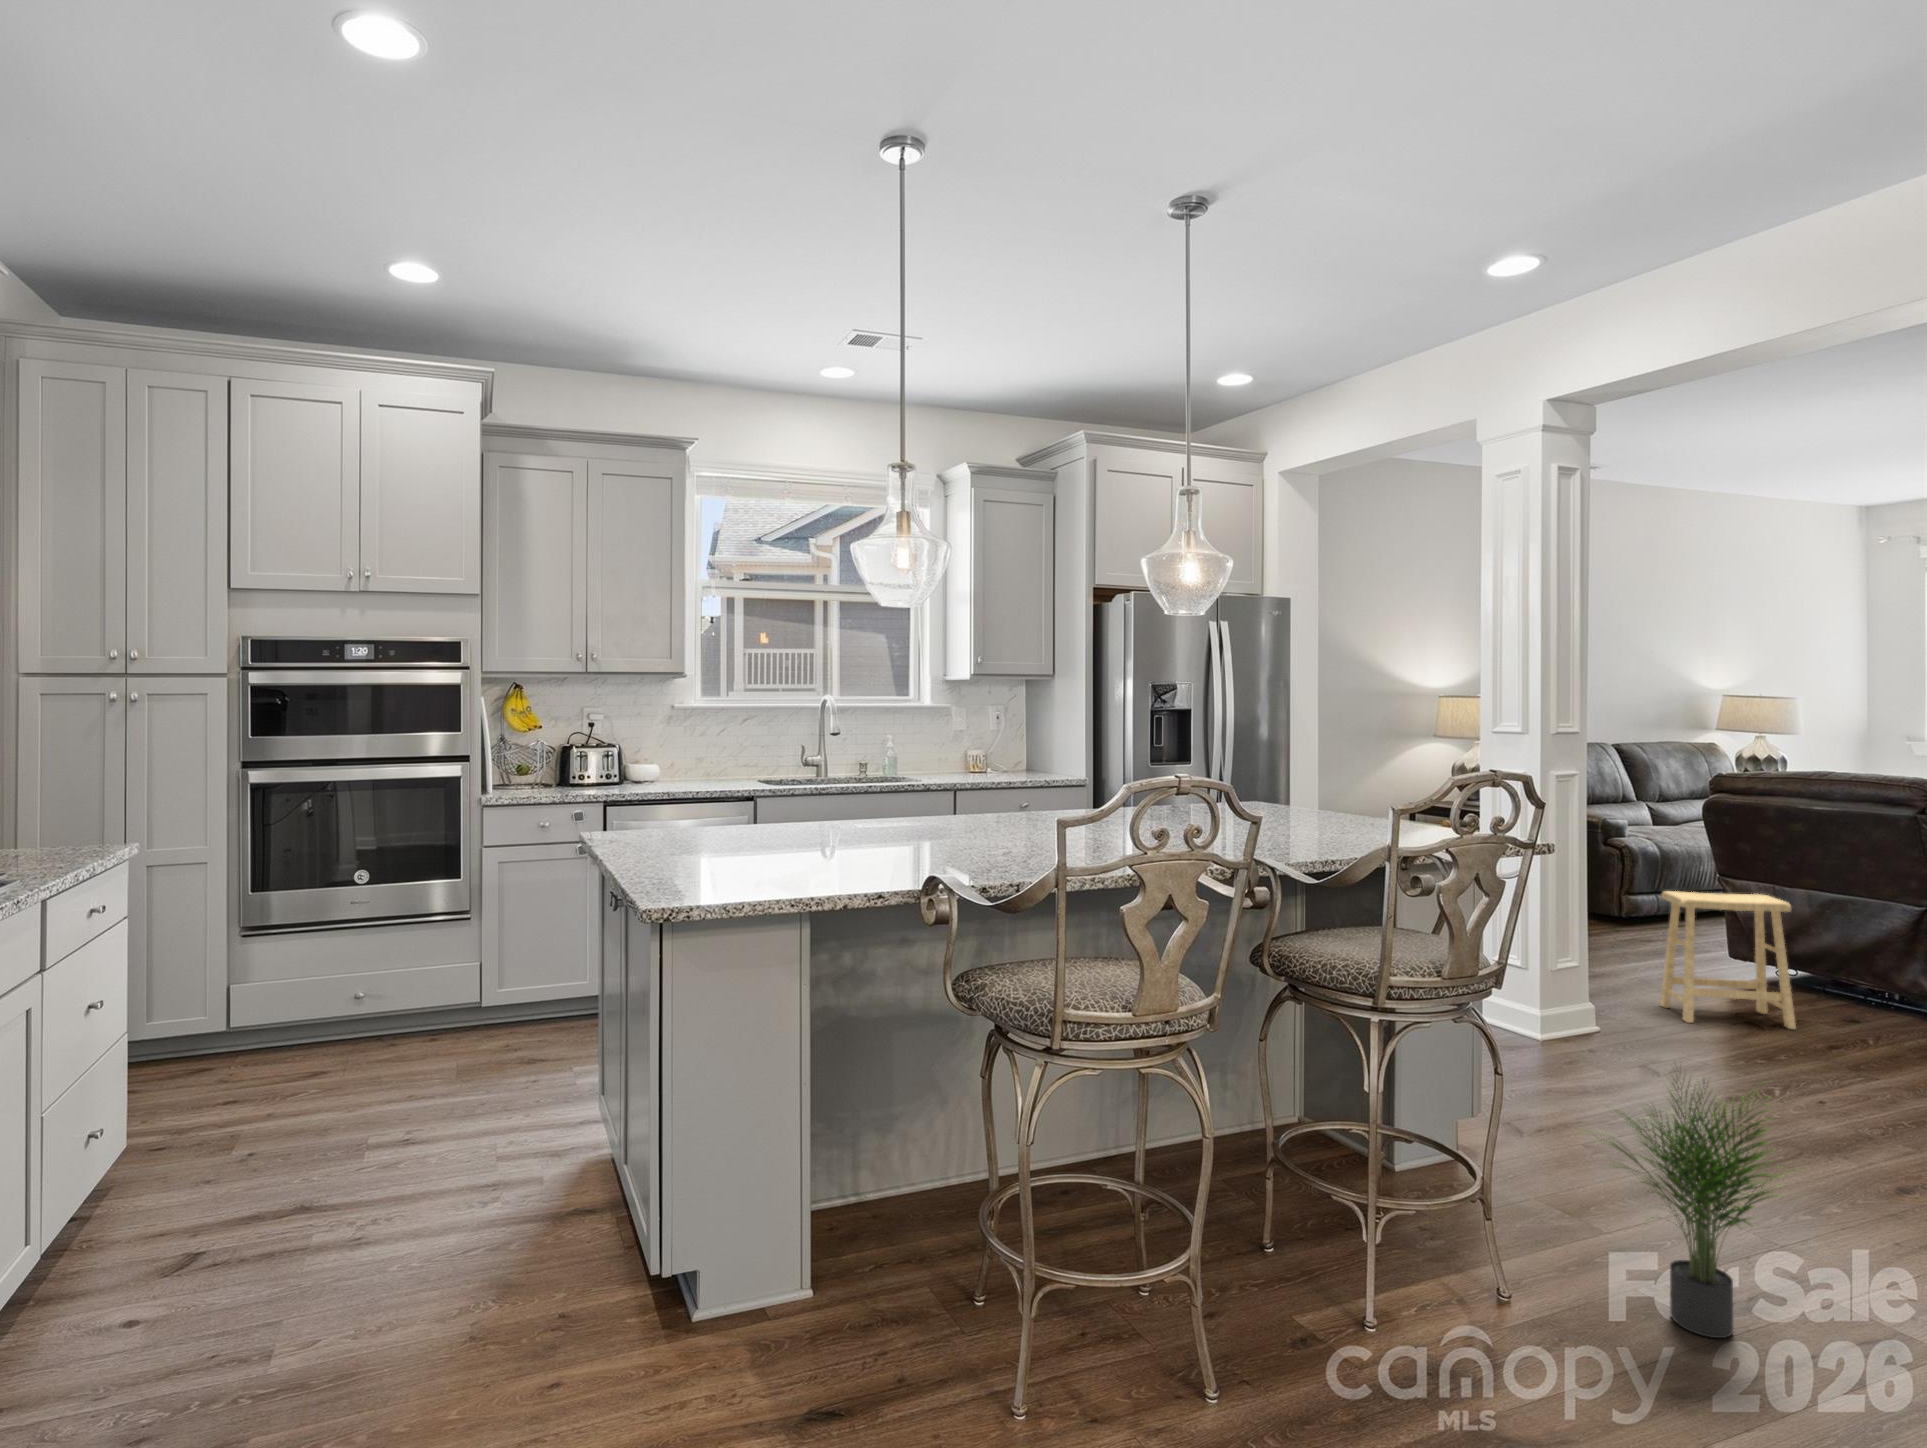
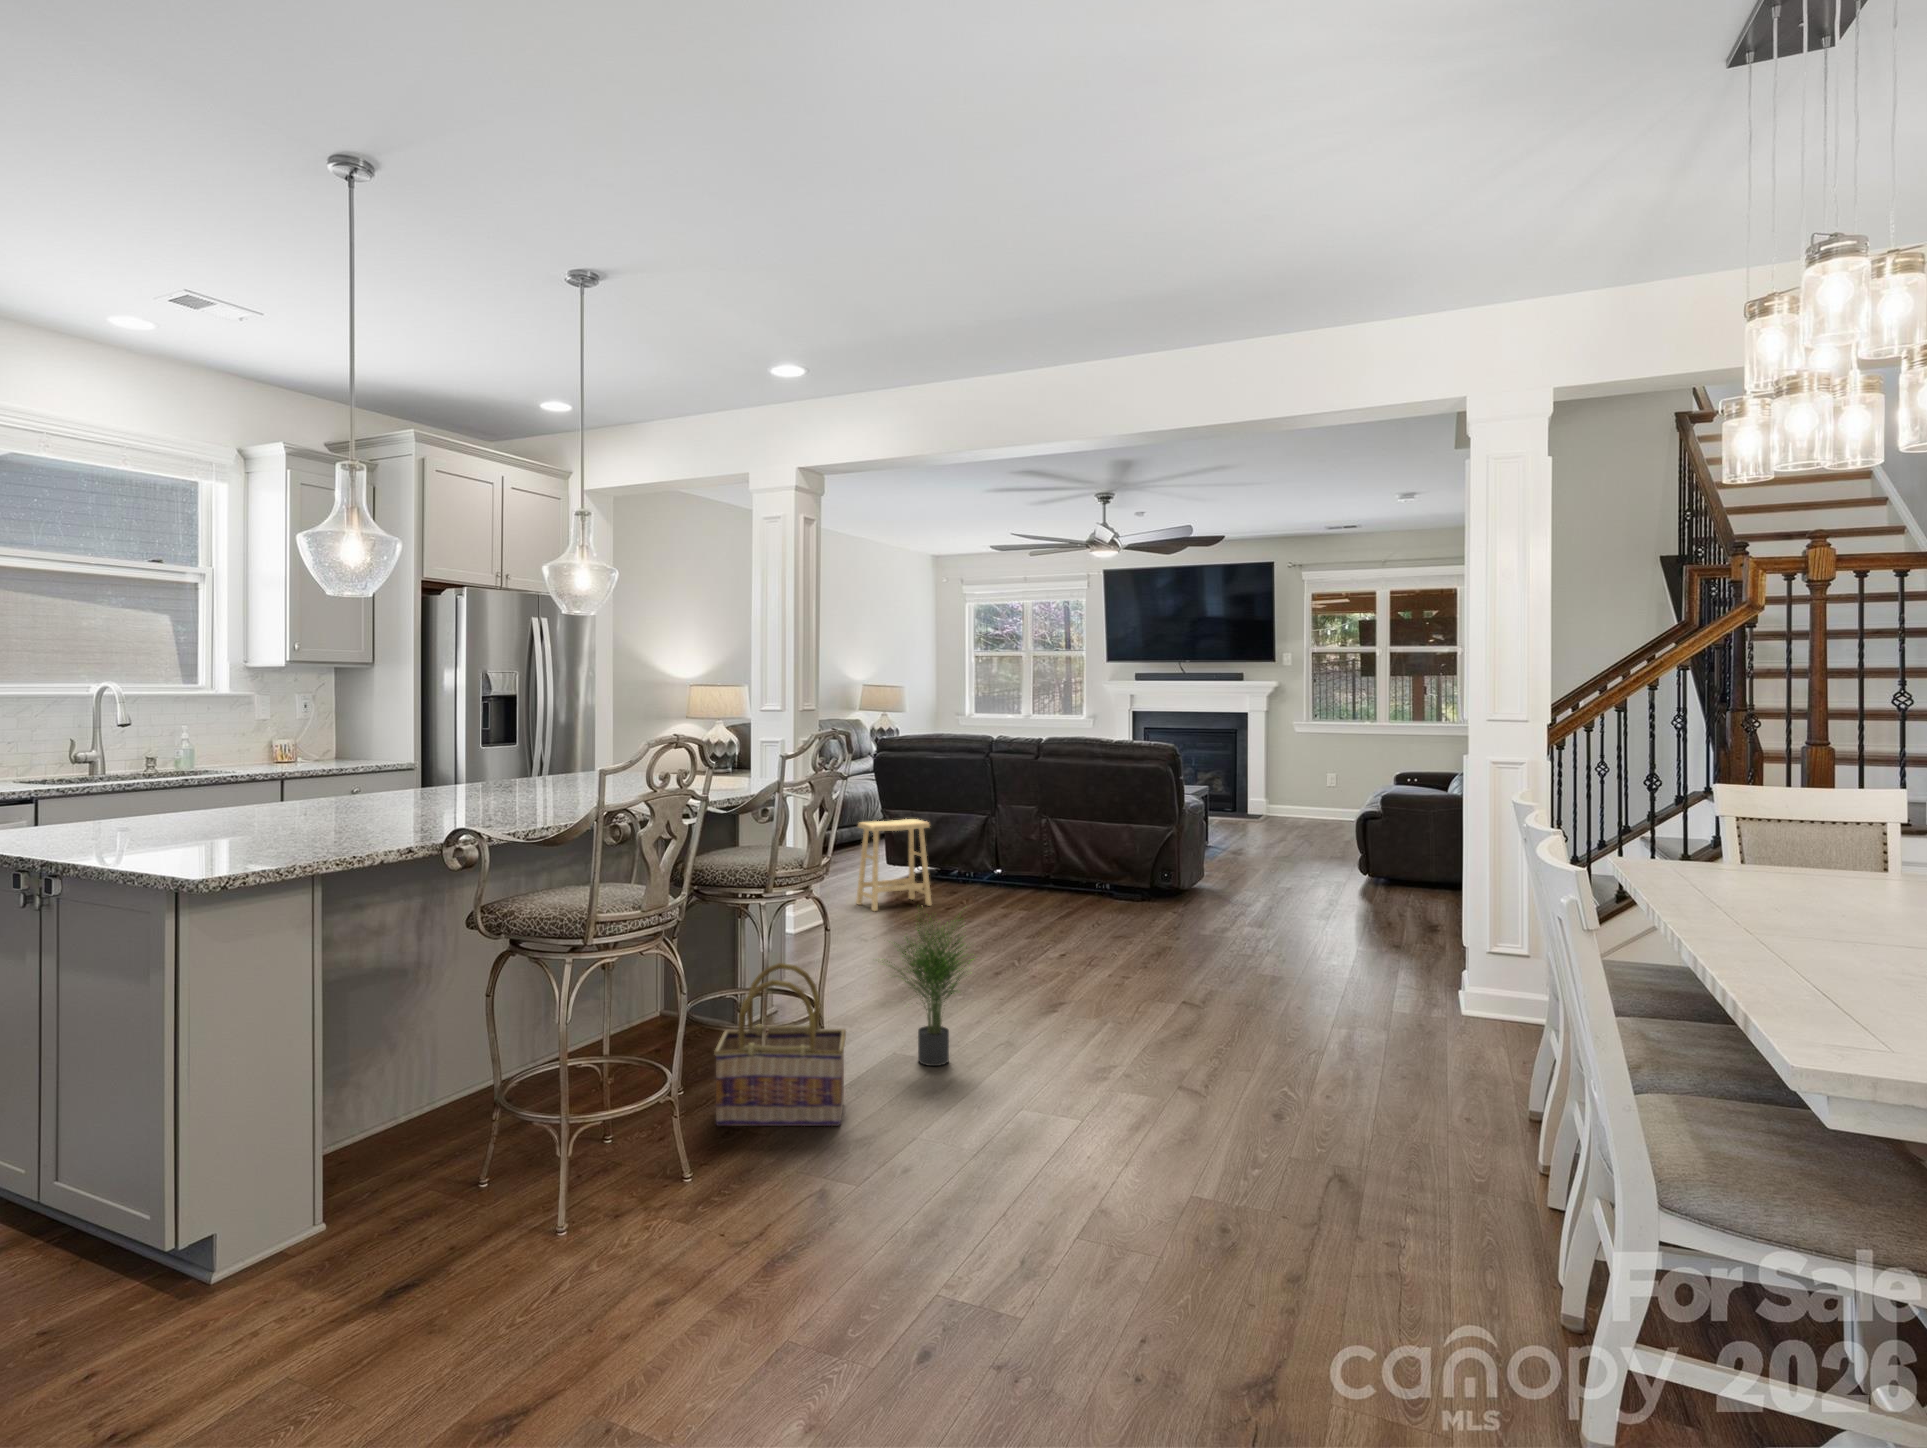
basket: none [1282,1110,1506,1396] -> present [714,963,846,1126]

